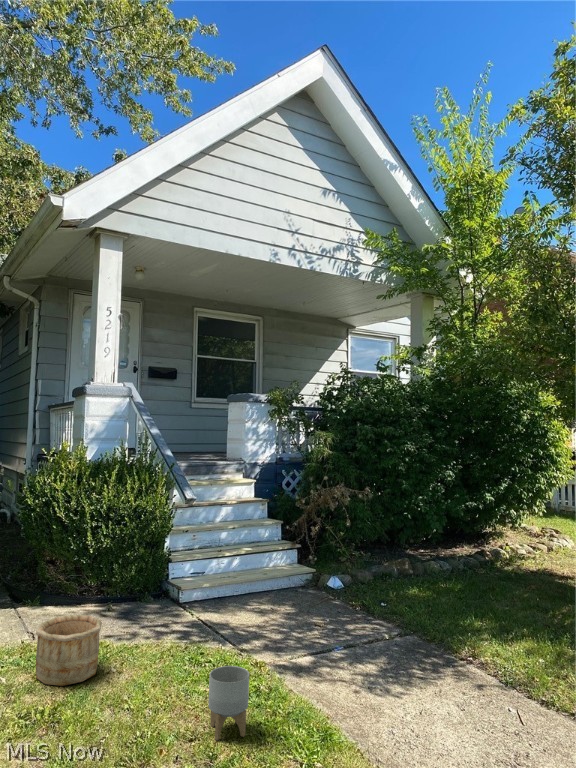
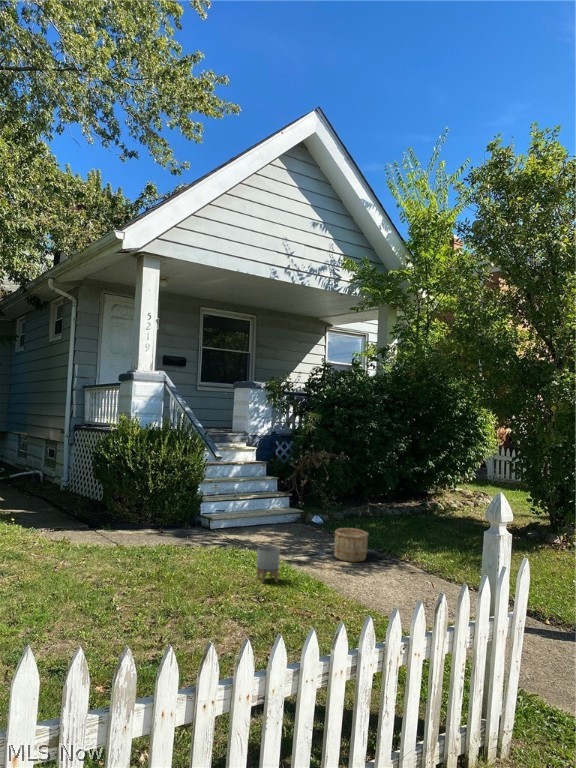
wooden bucket: present [36,615,102,686] -> present [334,528,369,562]

